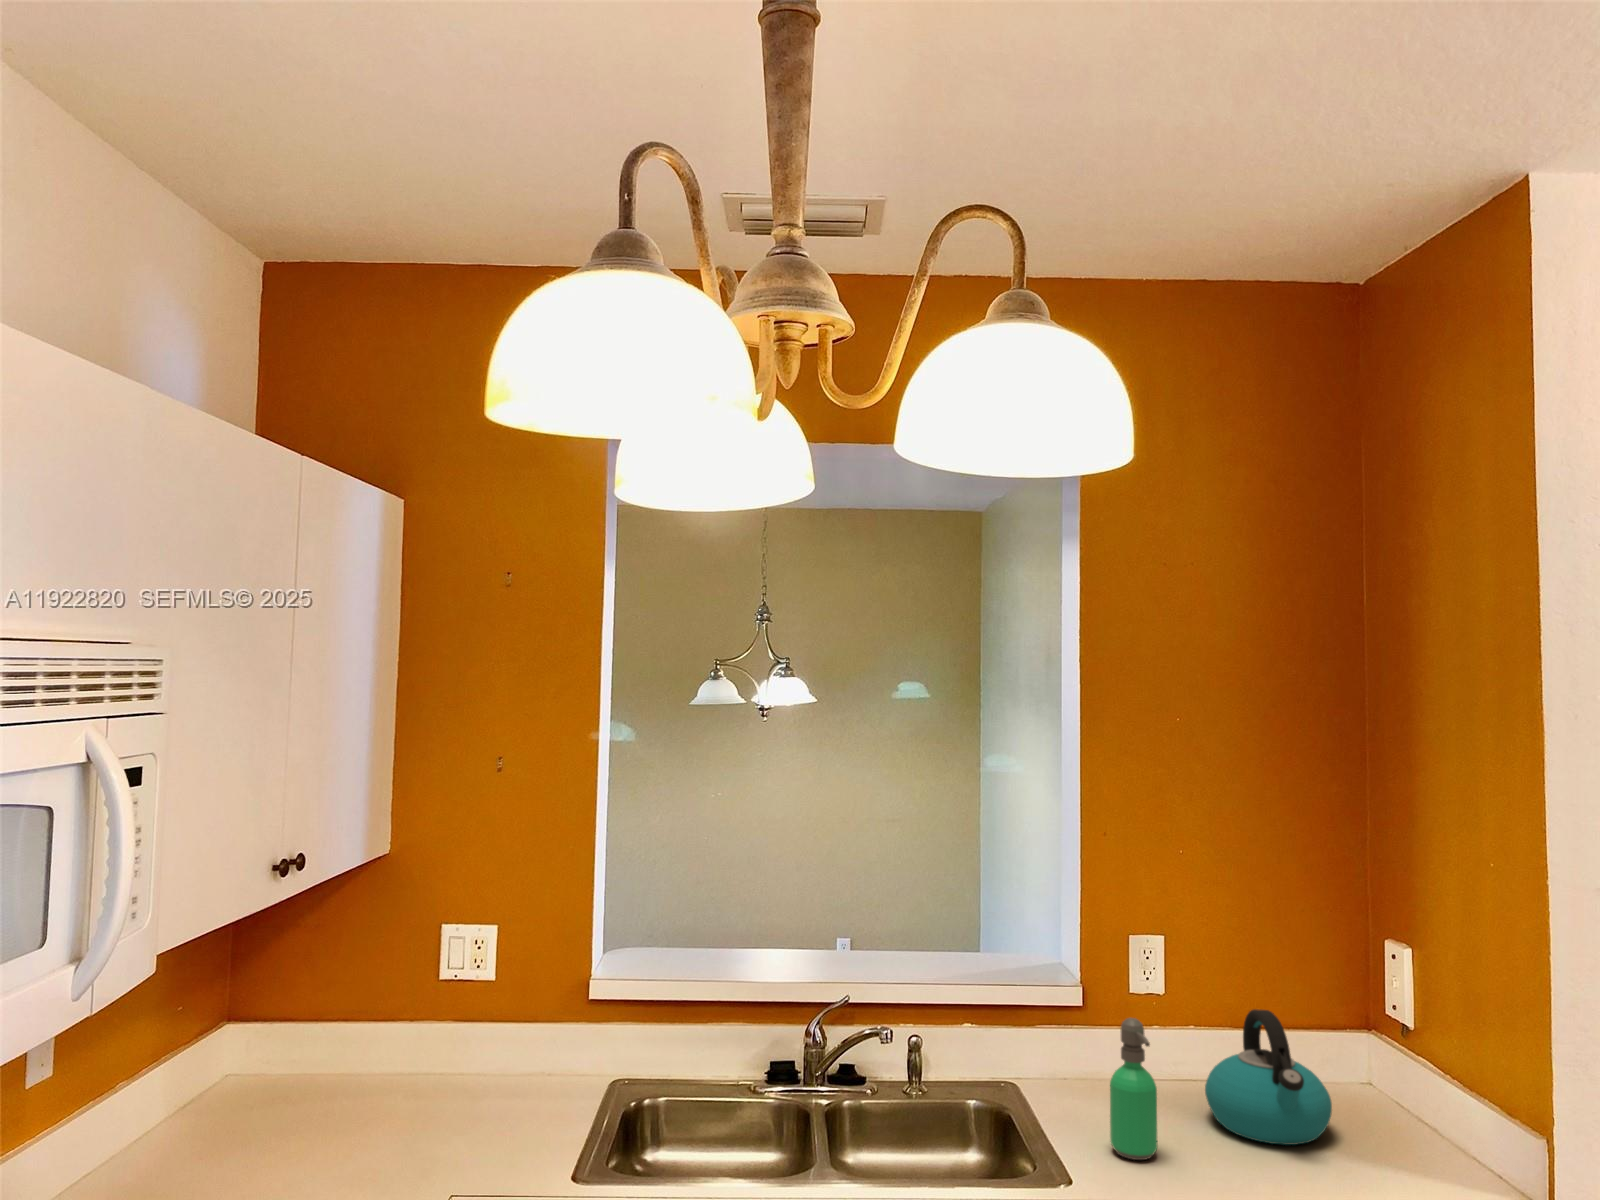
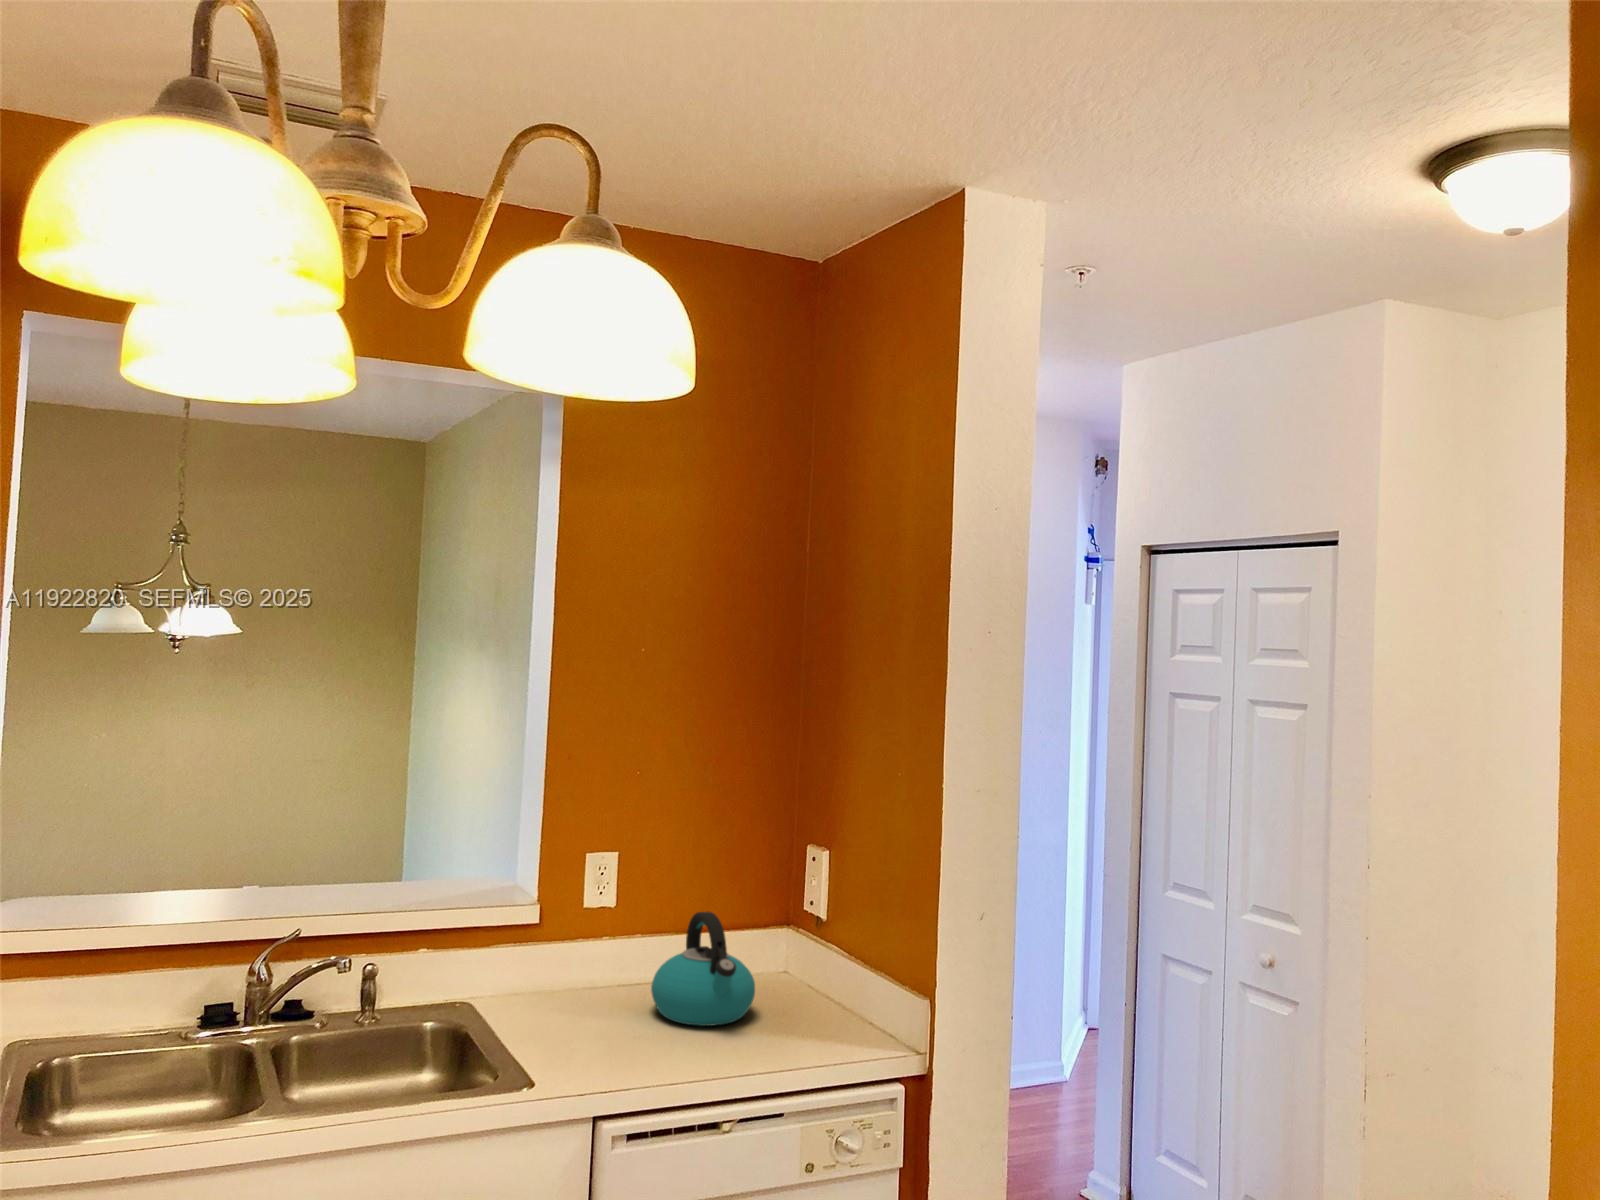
soap dispenser: present [1110,1018,1158,1160] -> none [567,924,613,1053]

